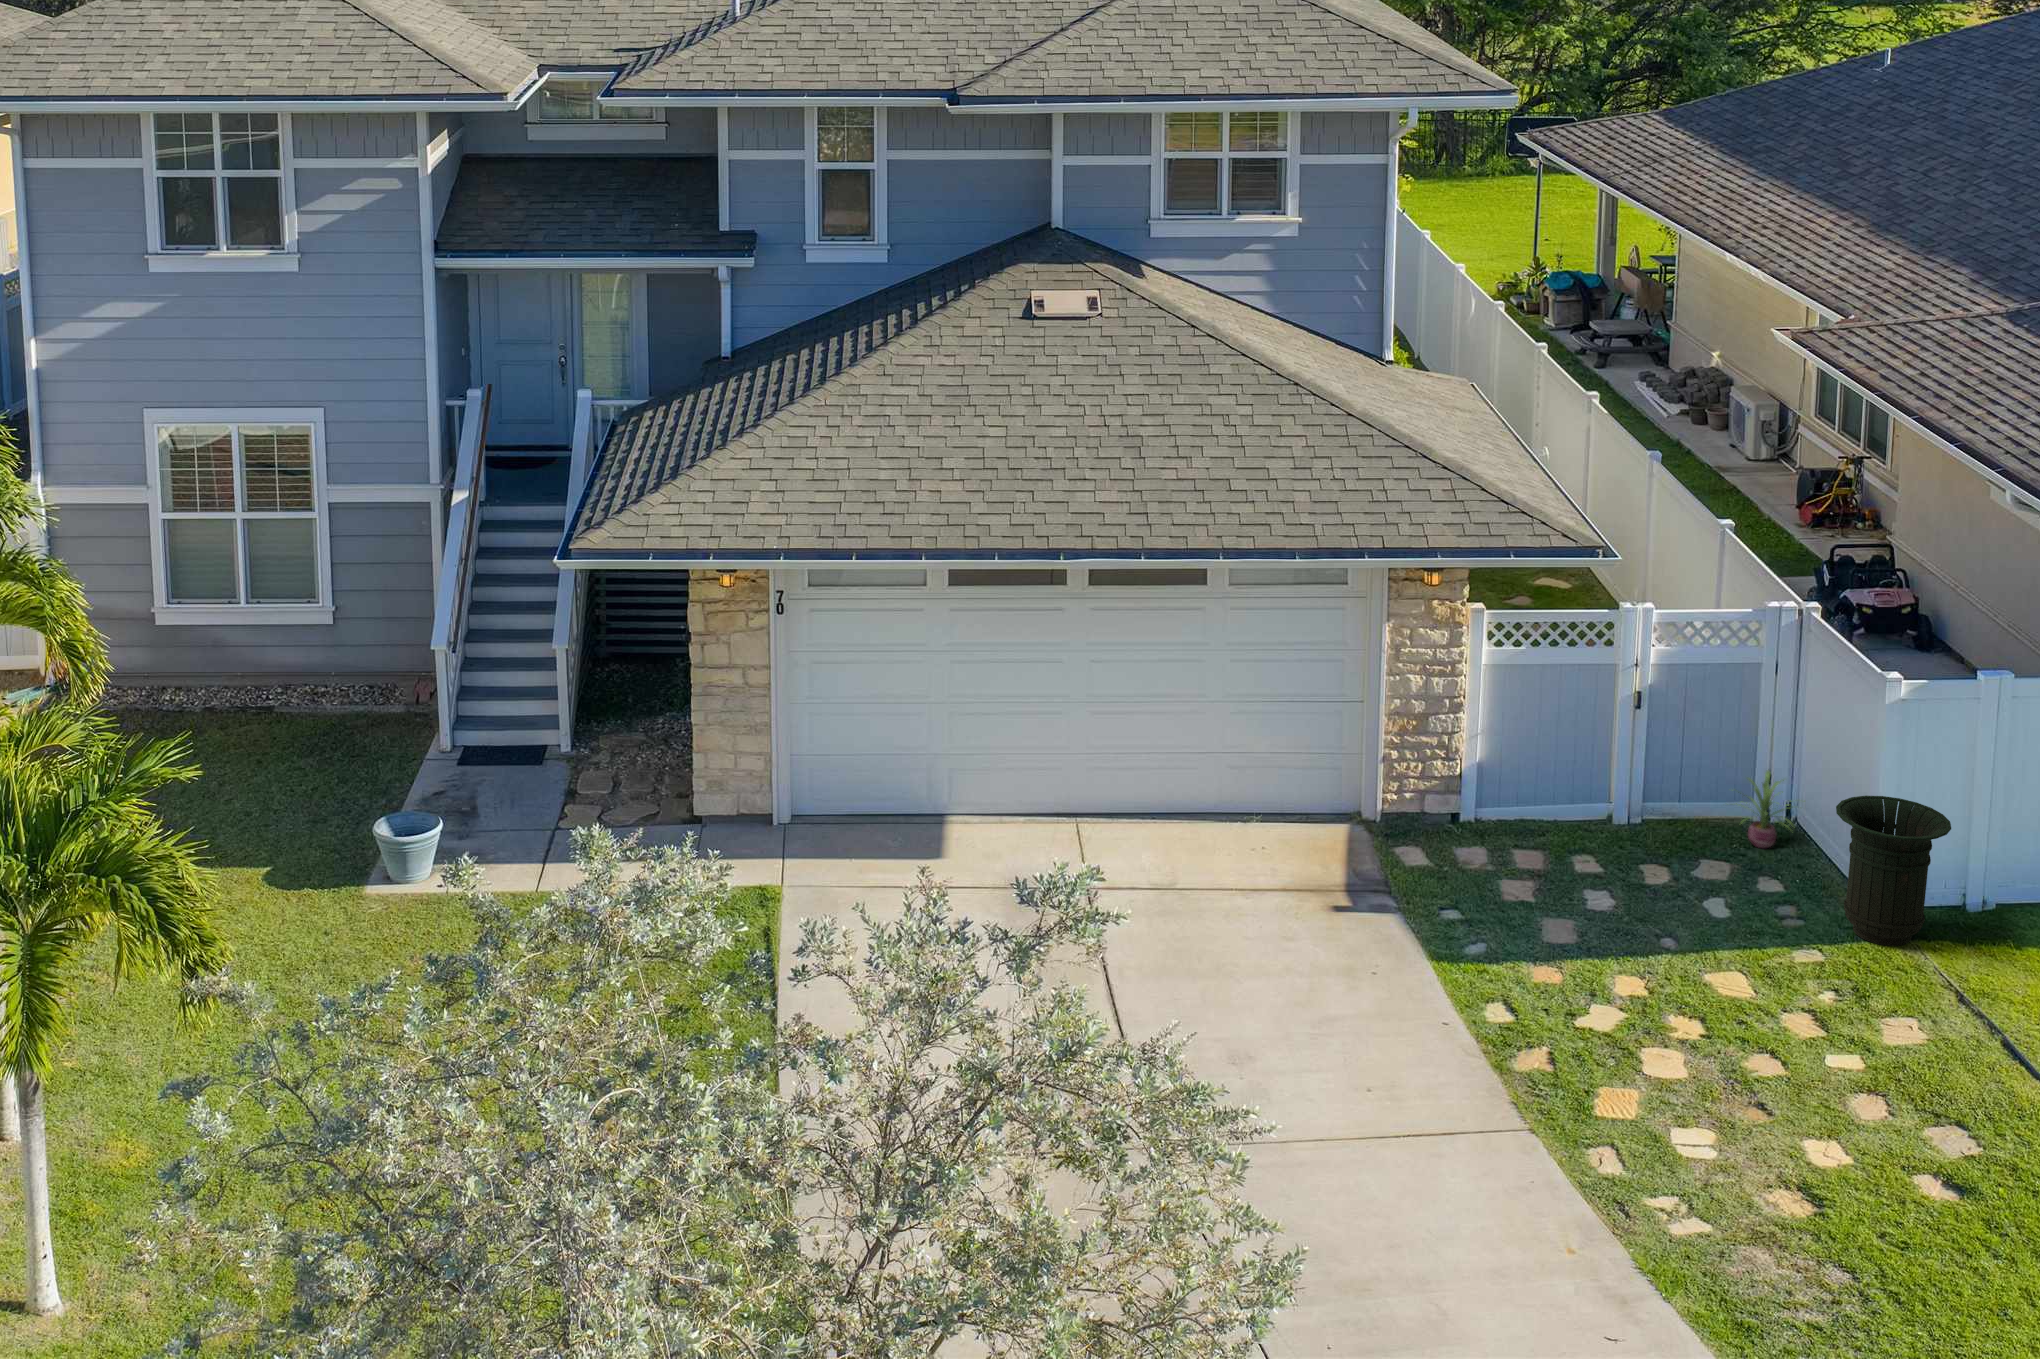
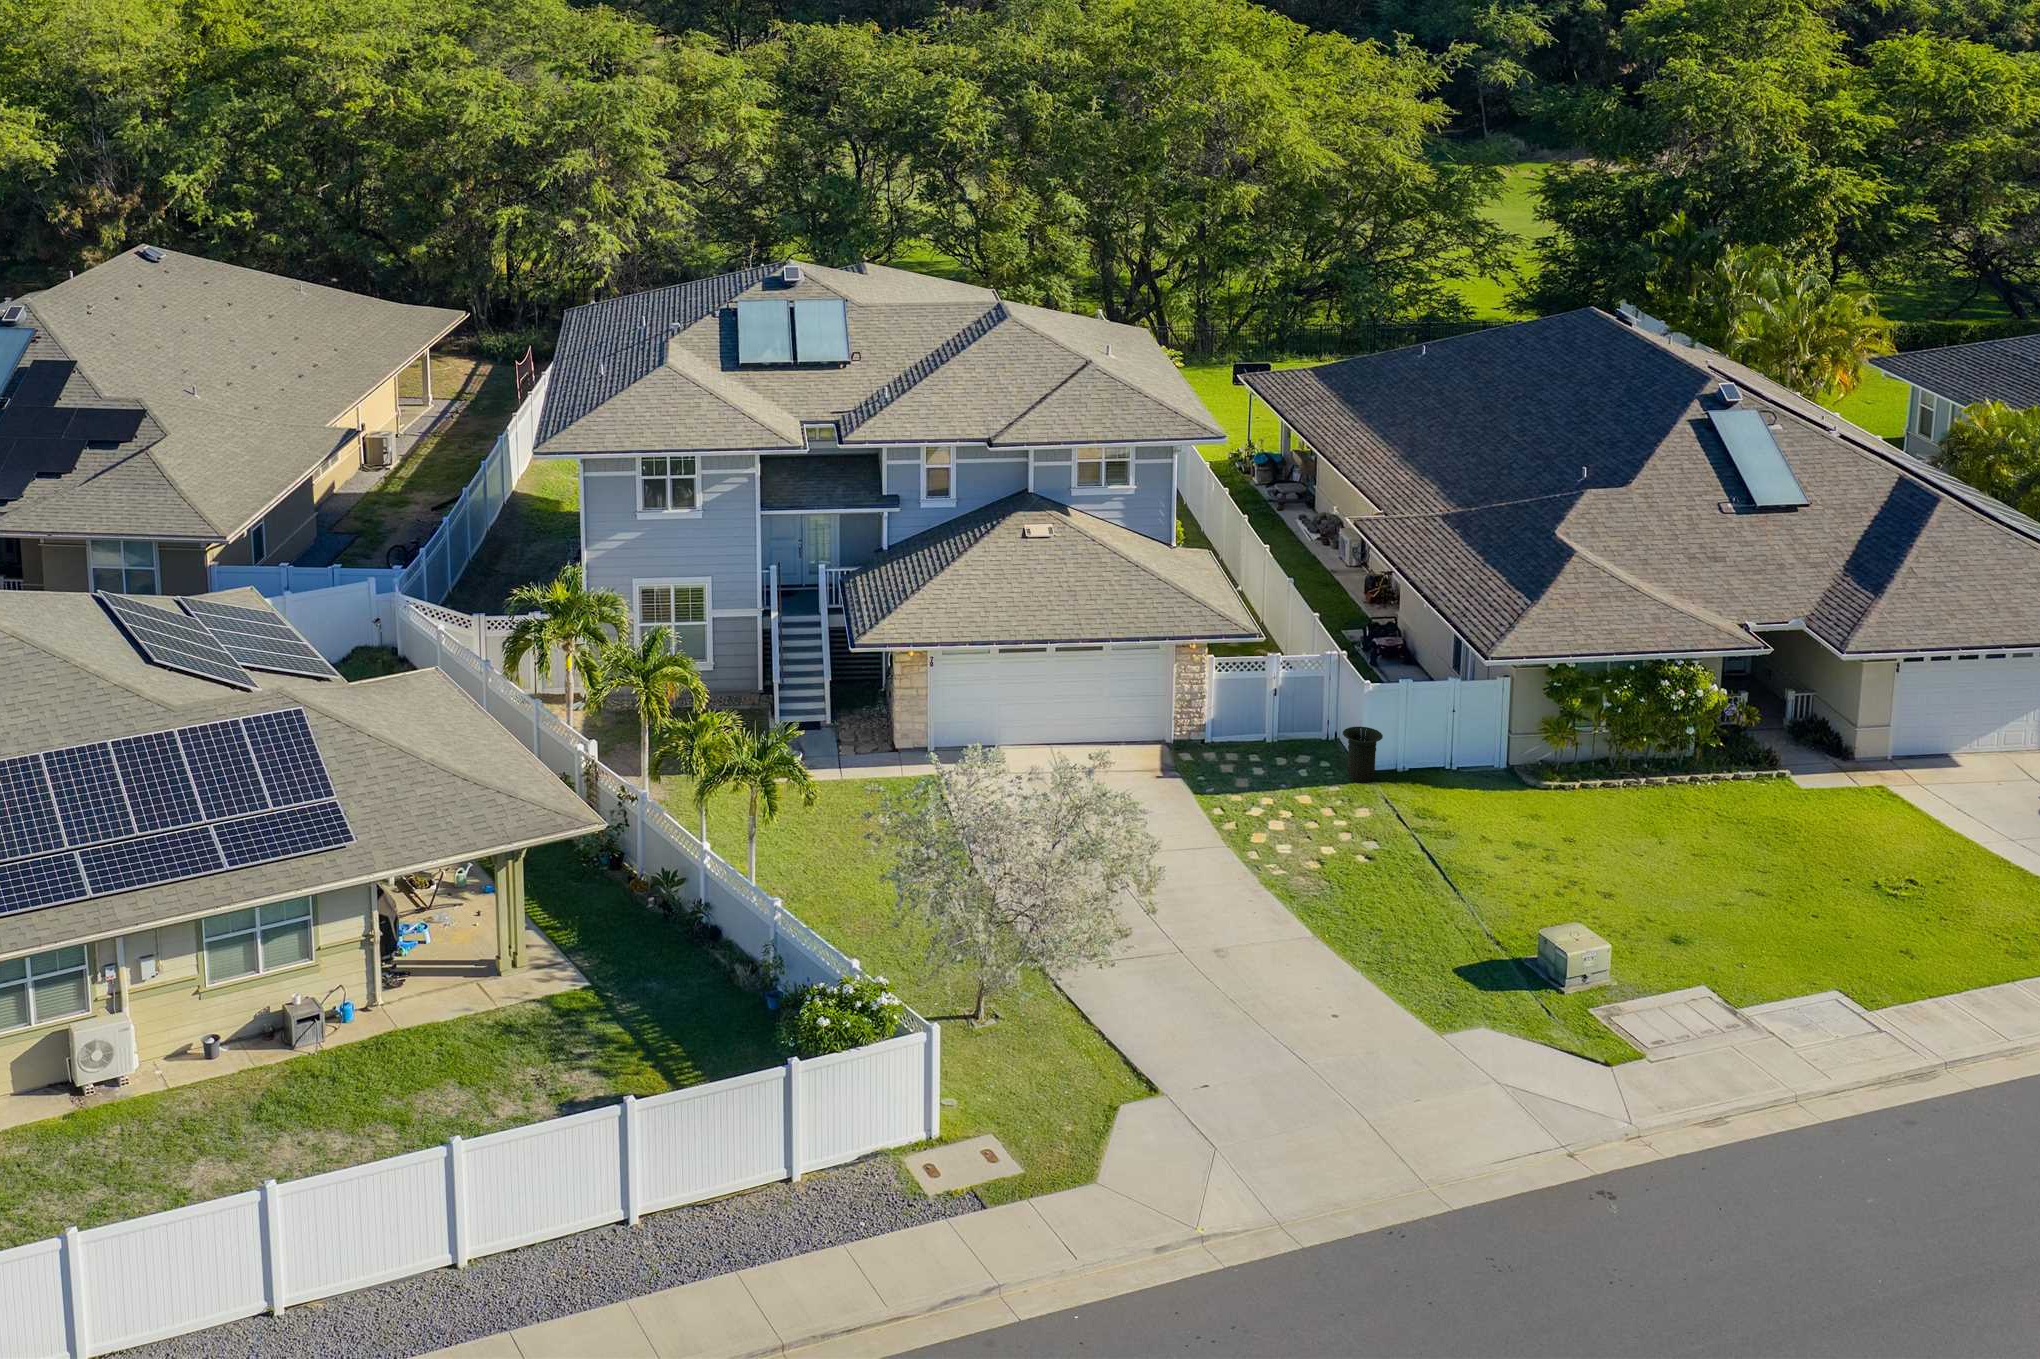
decorative plant: present [1736,771,1791,848] -> none [1307,717,1339,749]

